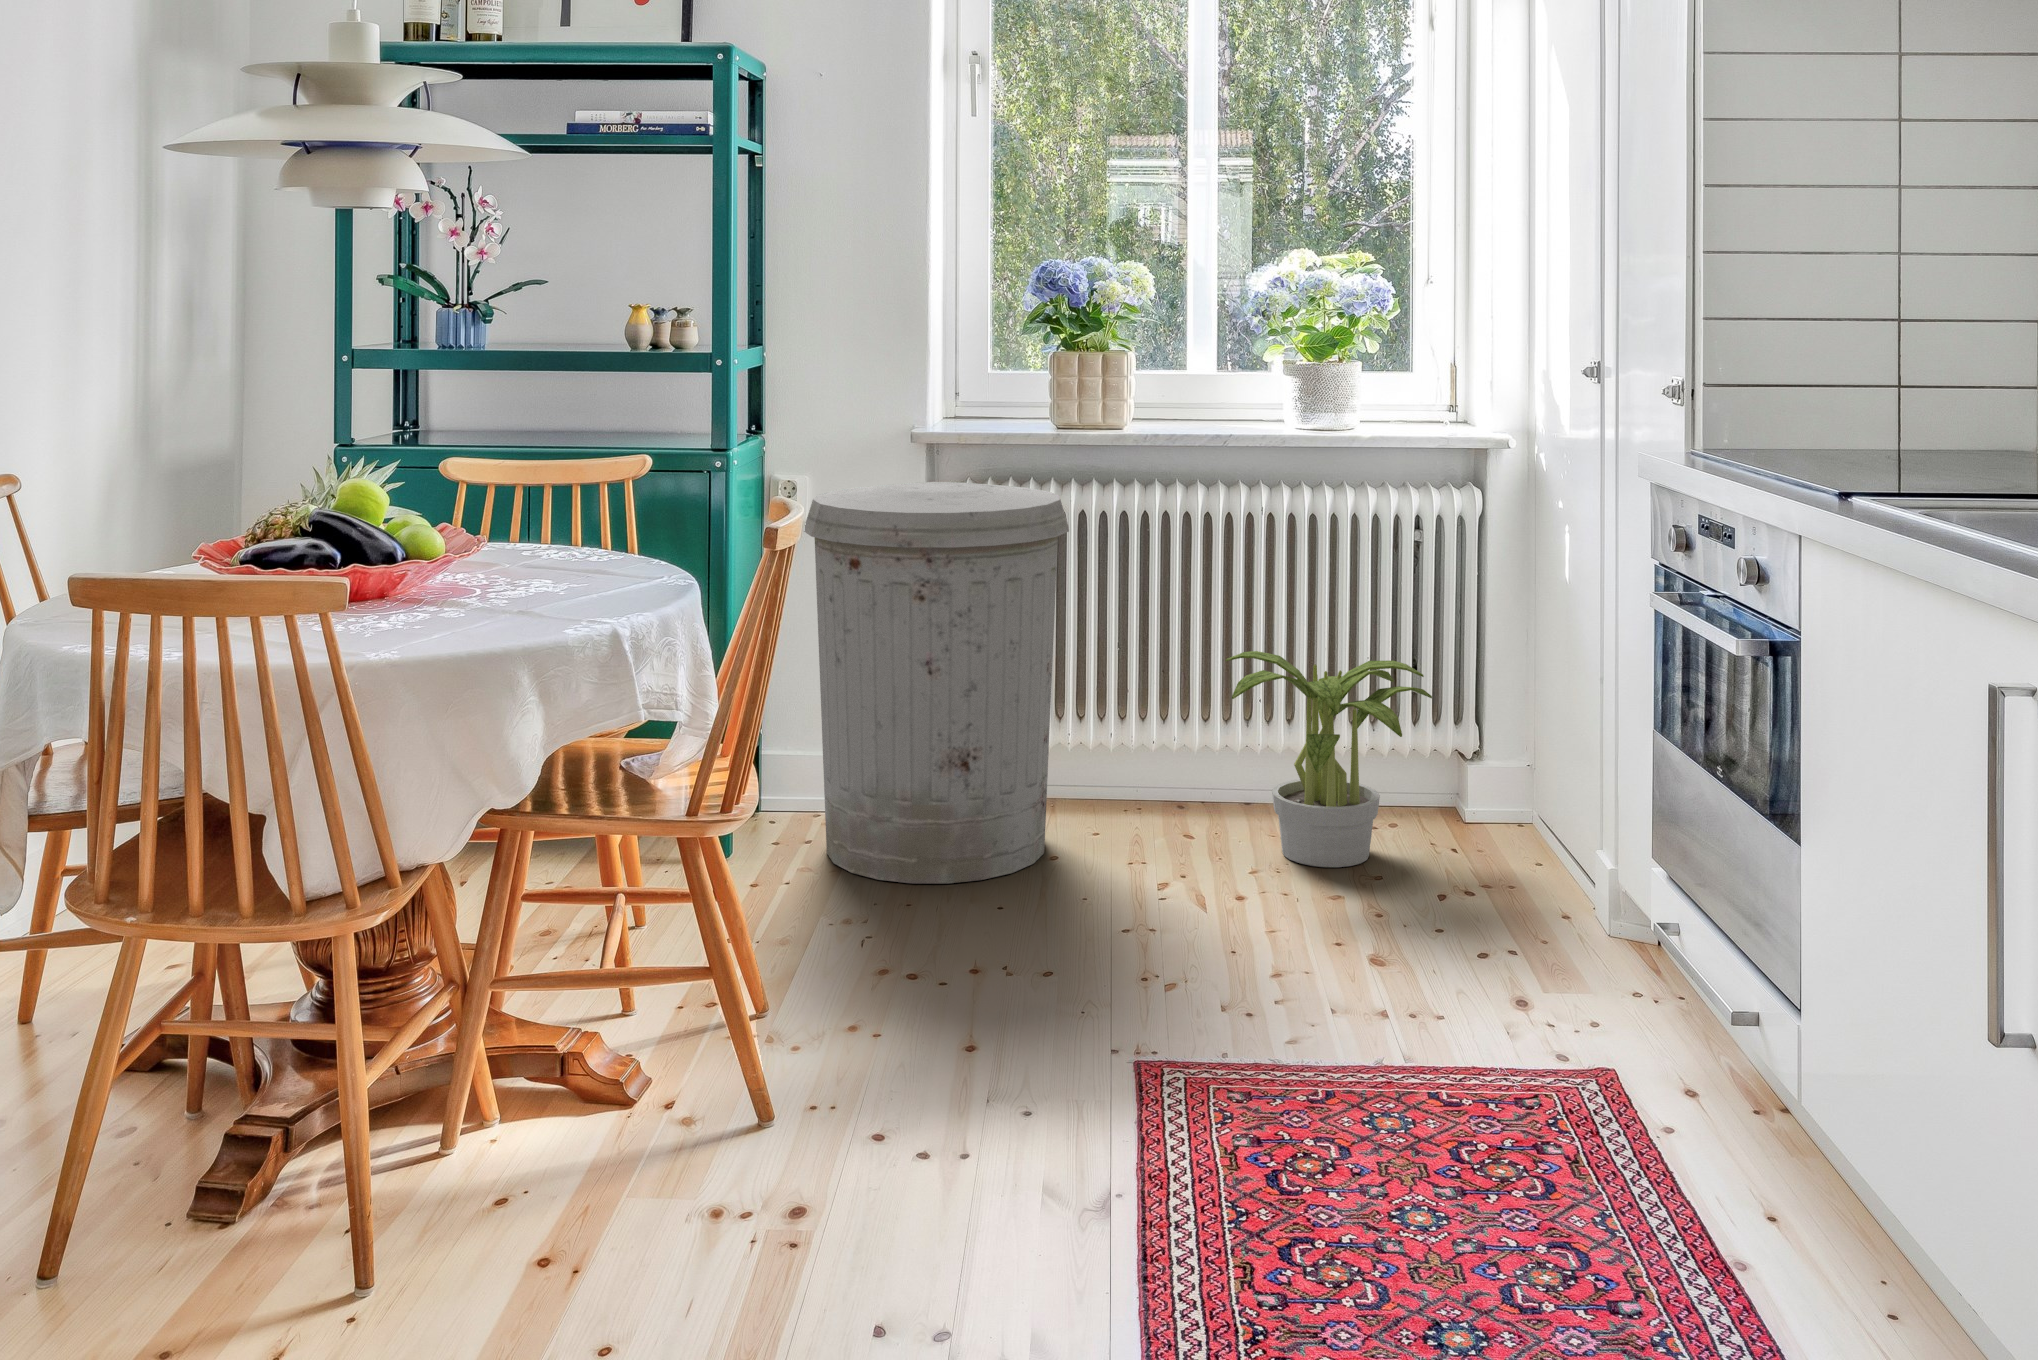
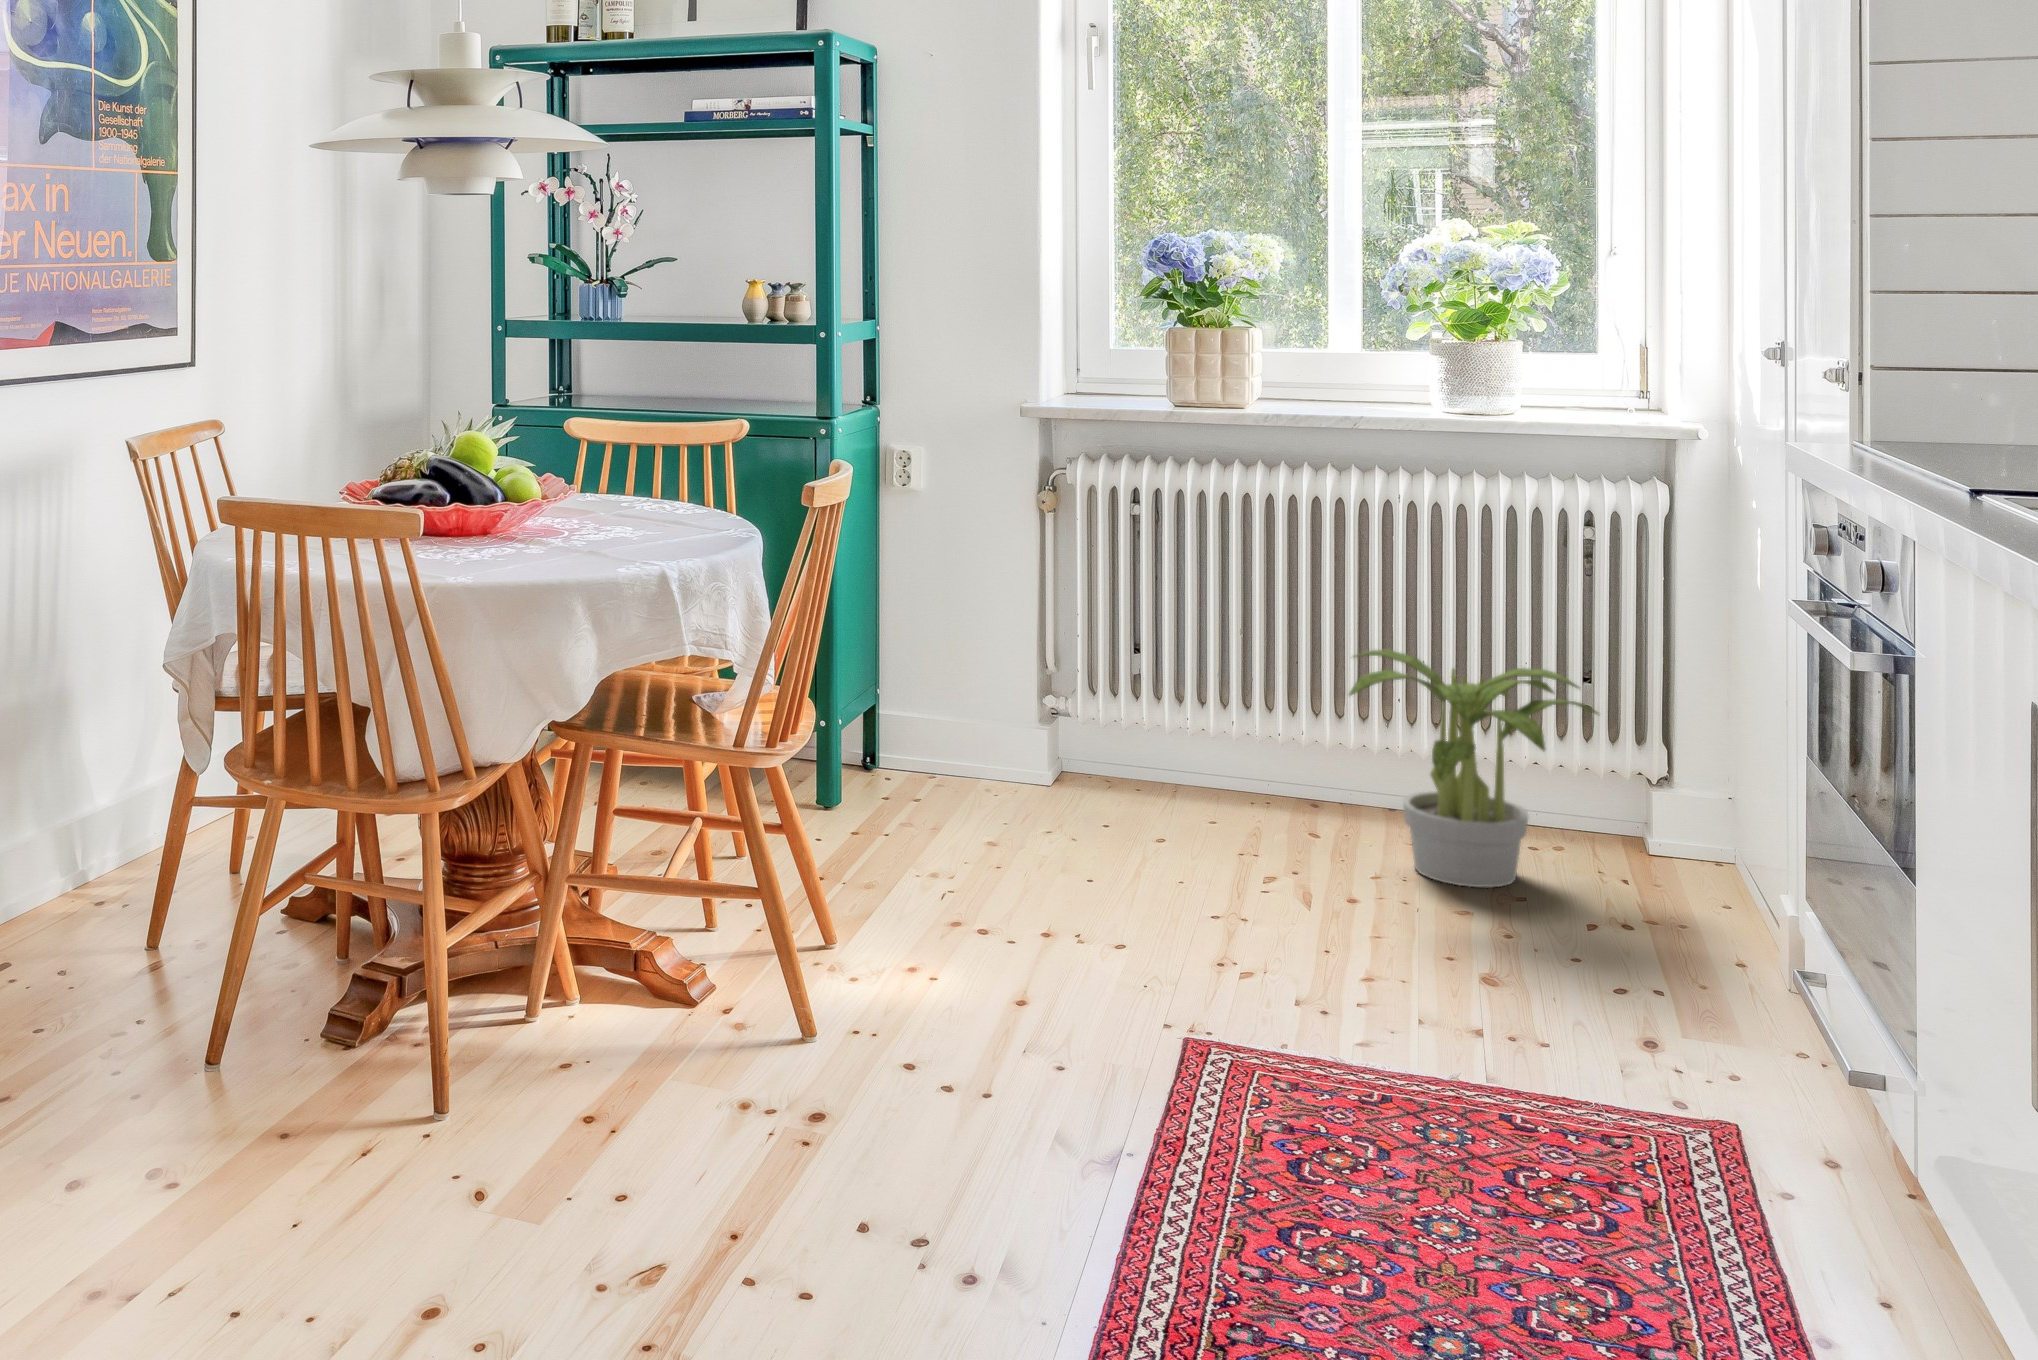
trash can: present [804,482,1069,884] -> none [904,460,1178,857]

